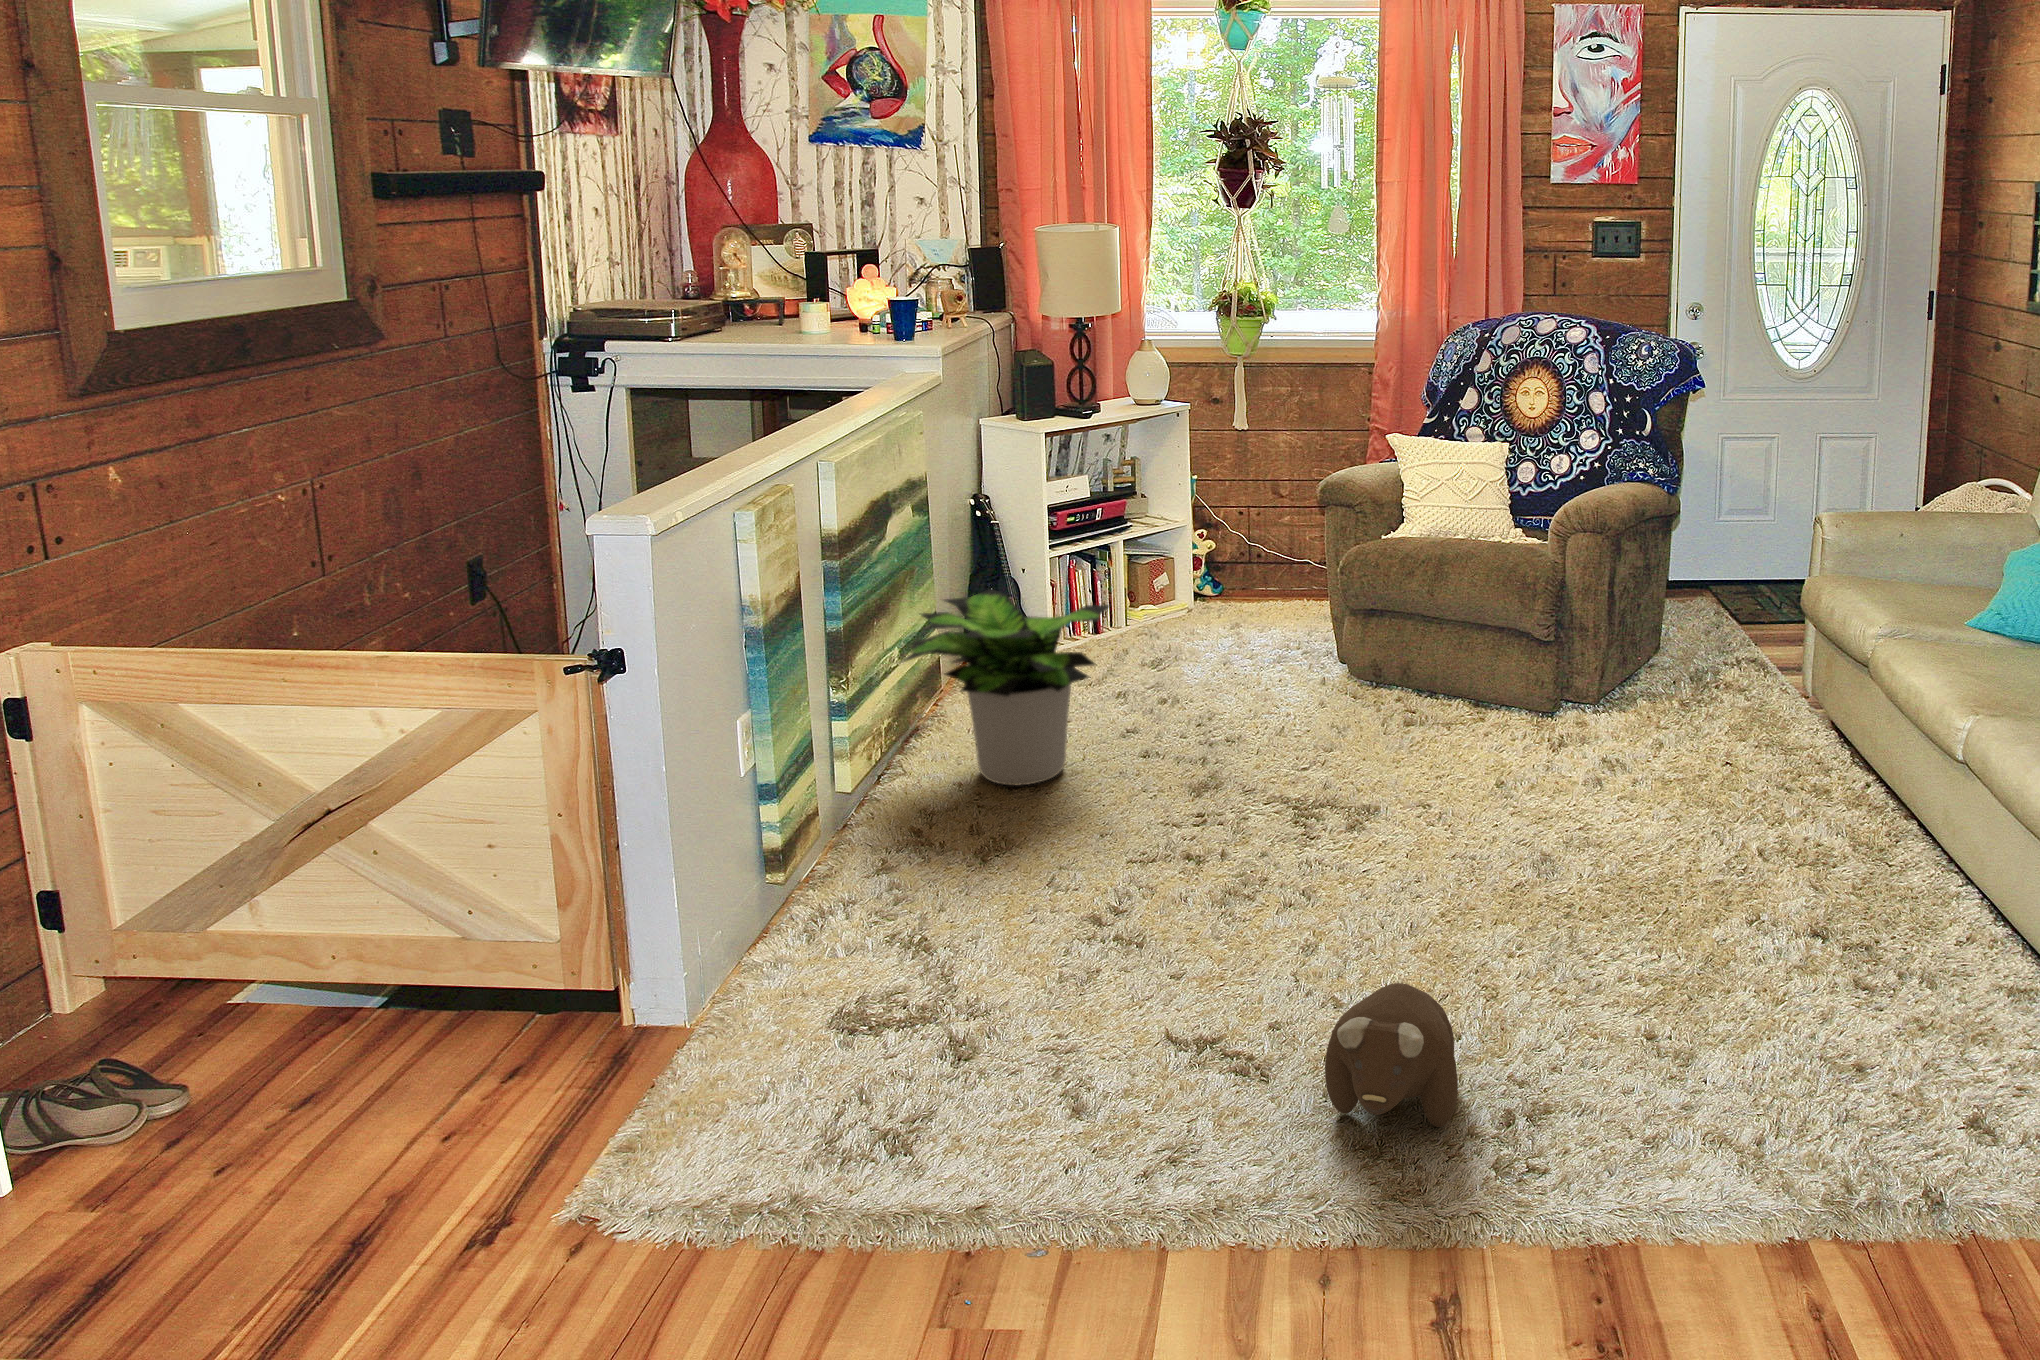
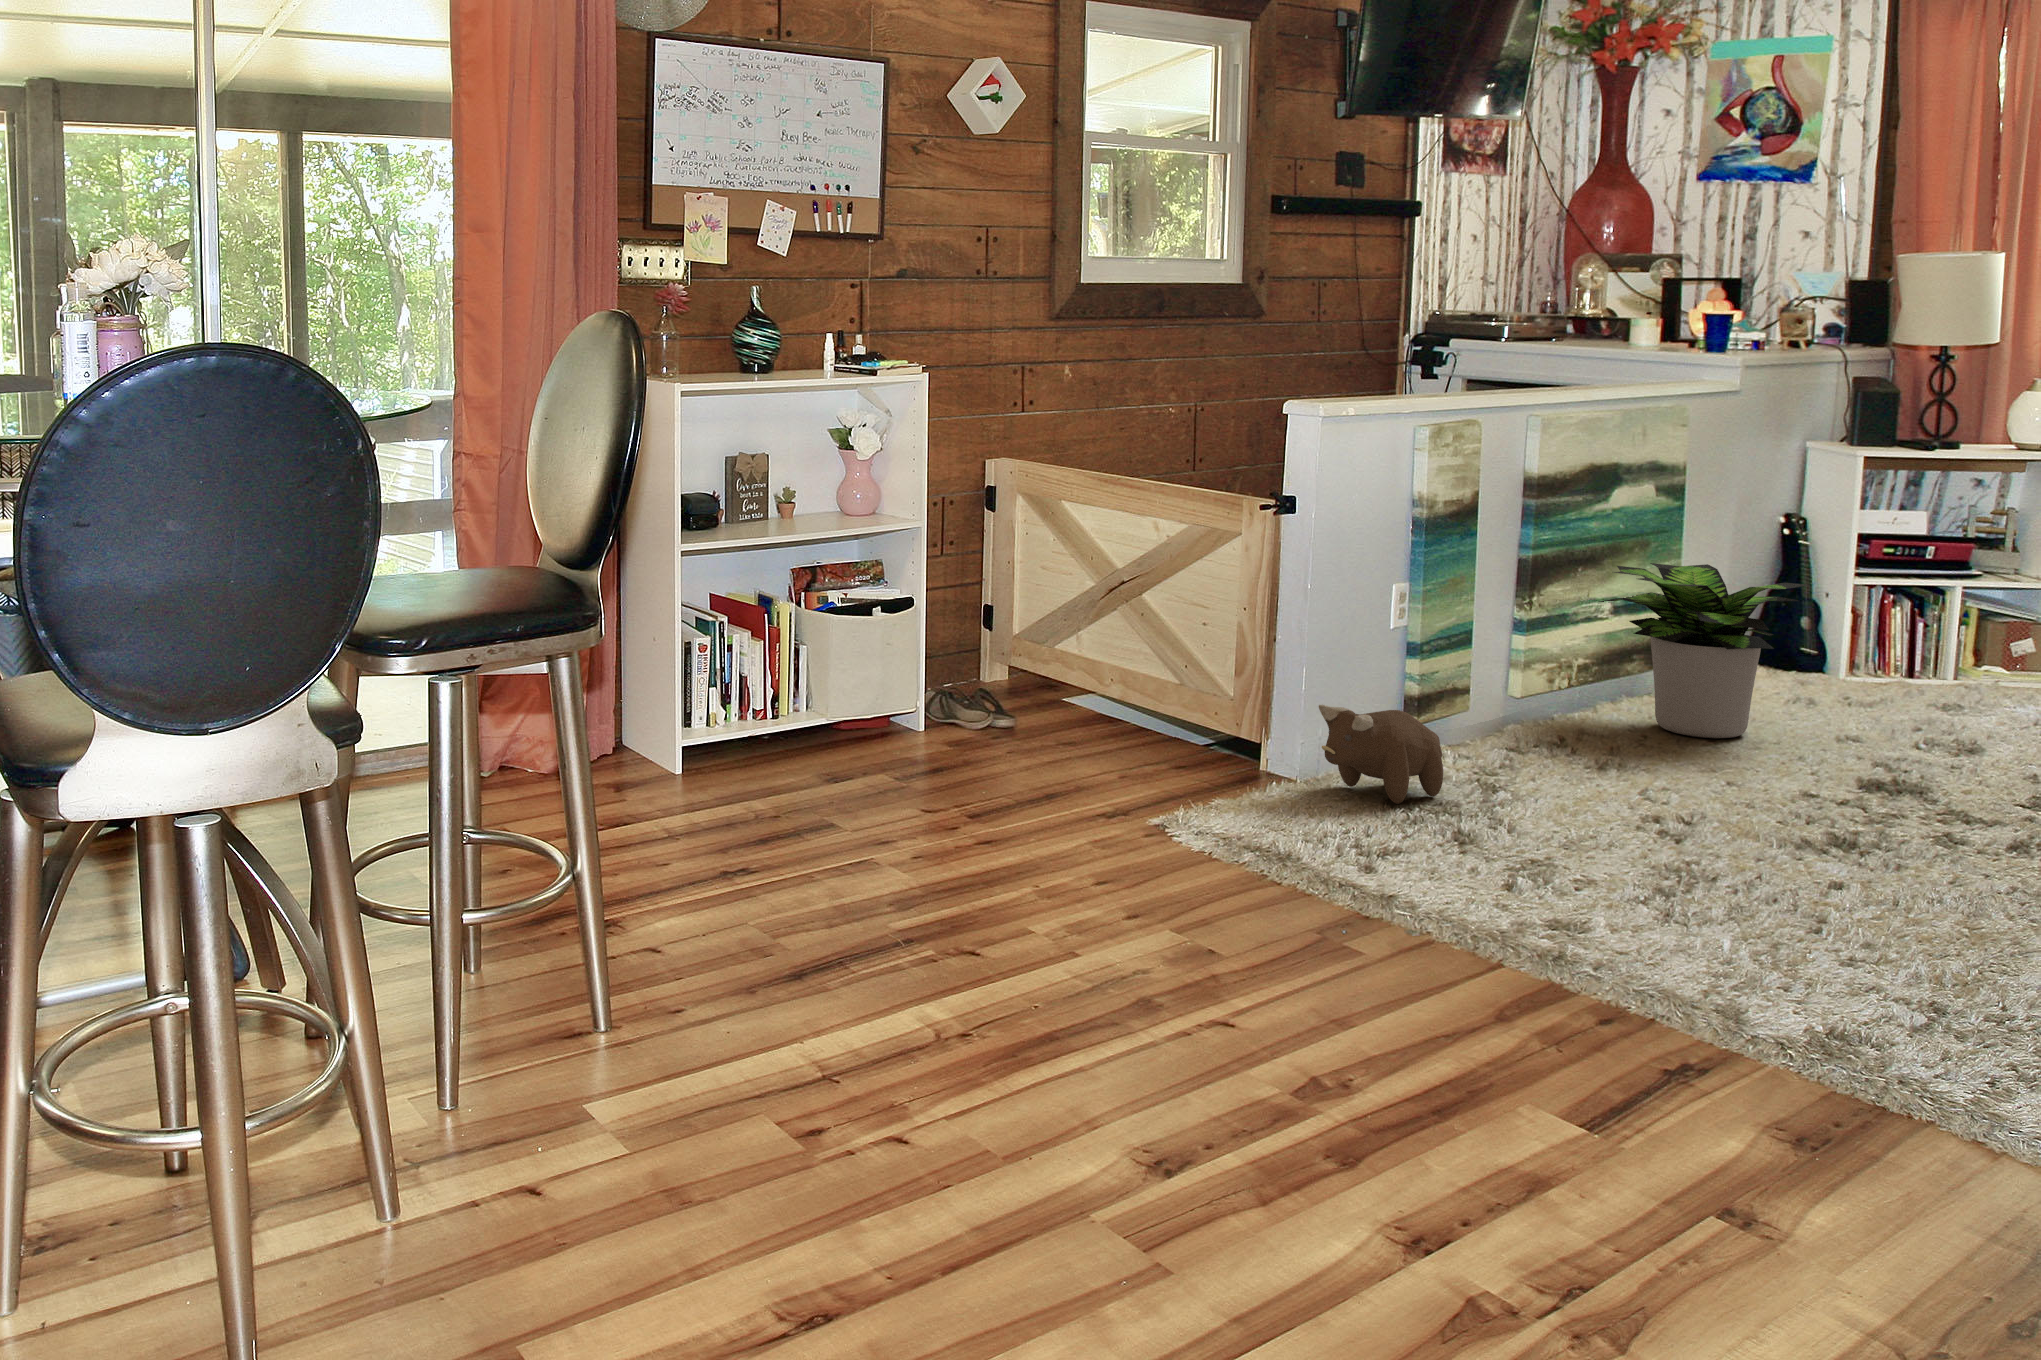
plush toy: present [1325,983,1458,1127] -> present [1319,705,1443,804]

